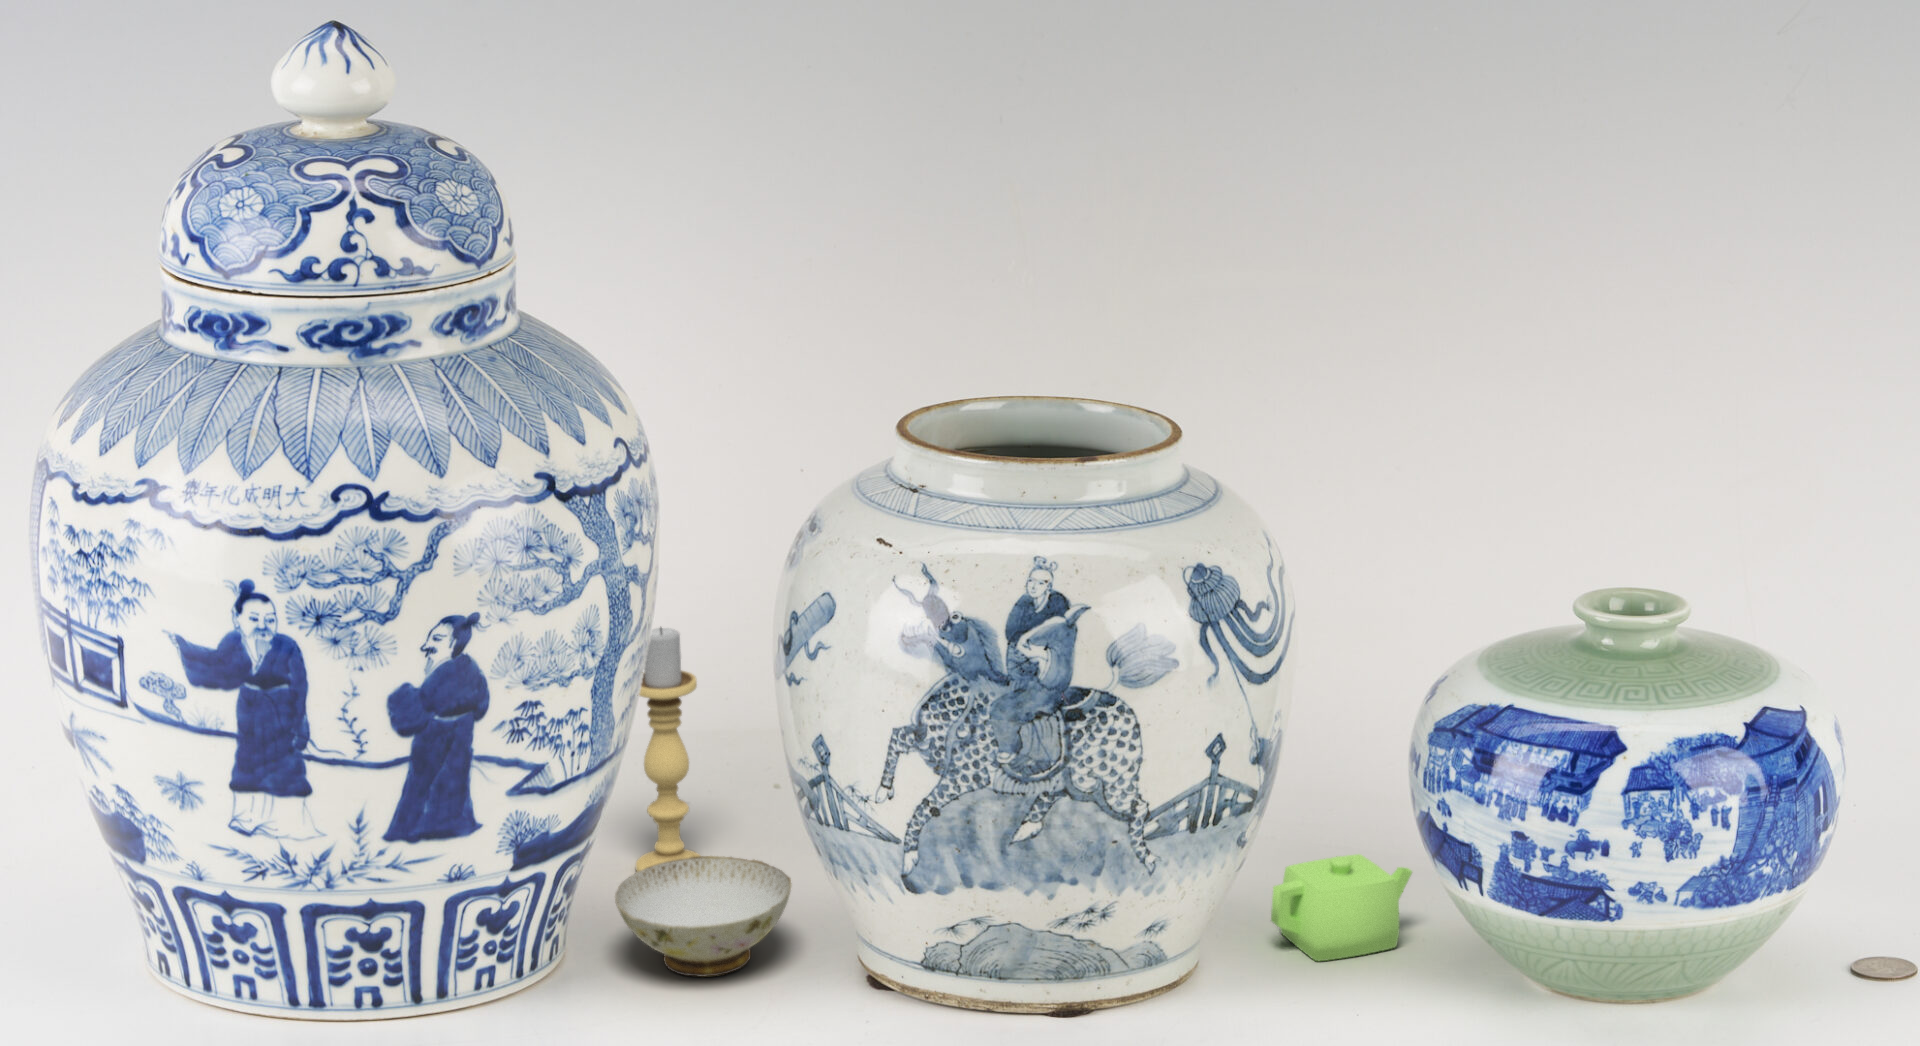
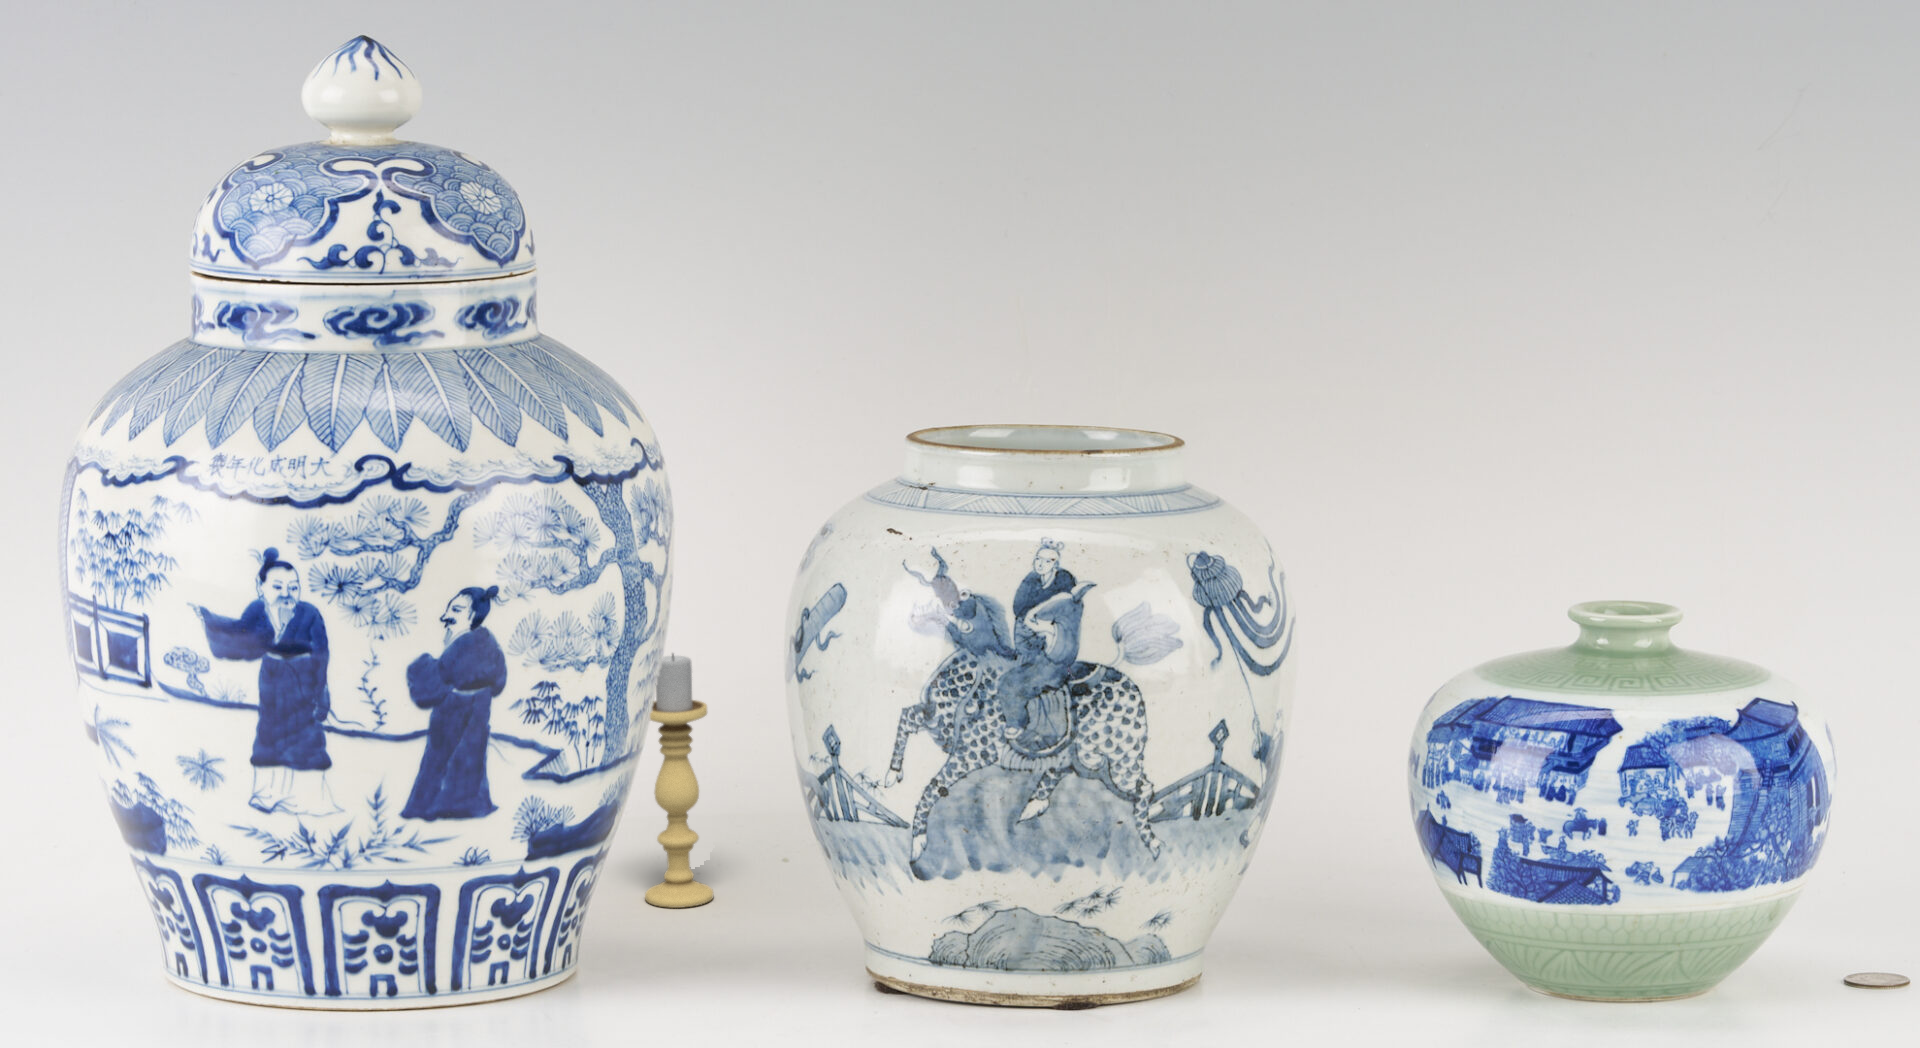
teapot: present [1271,854,1412,961] -> none [1275,867,1414,968]
ceramic bowl: present [615,856,791,977] -> none [625,870,800,979]

